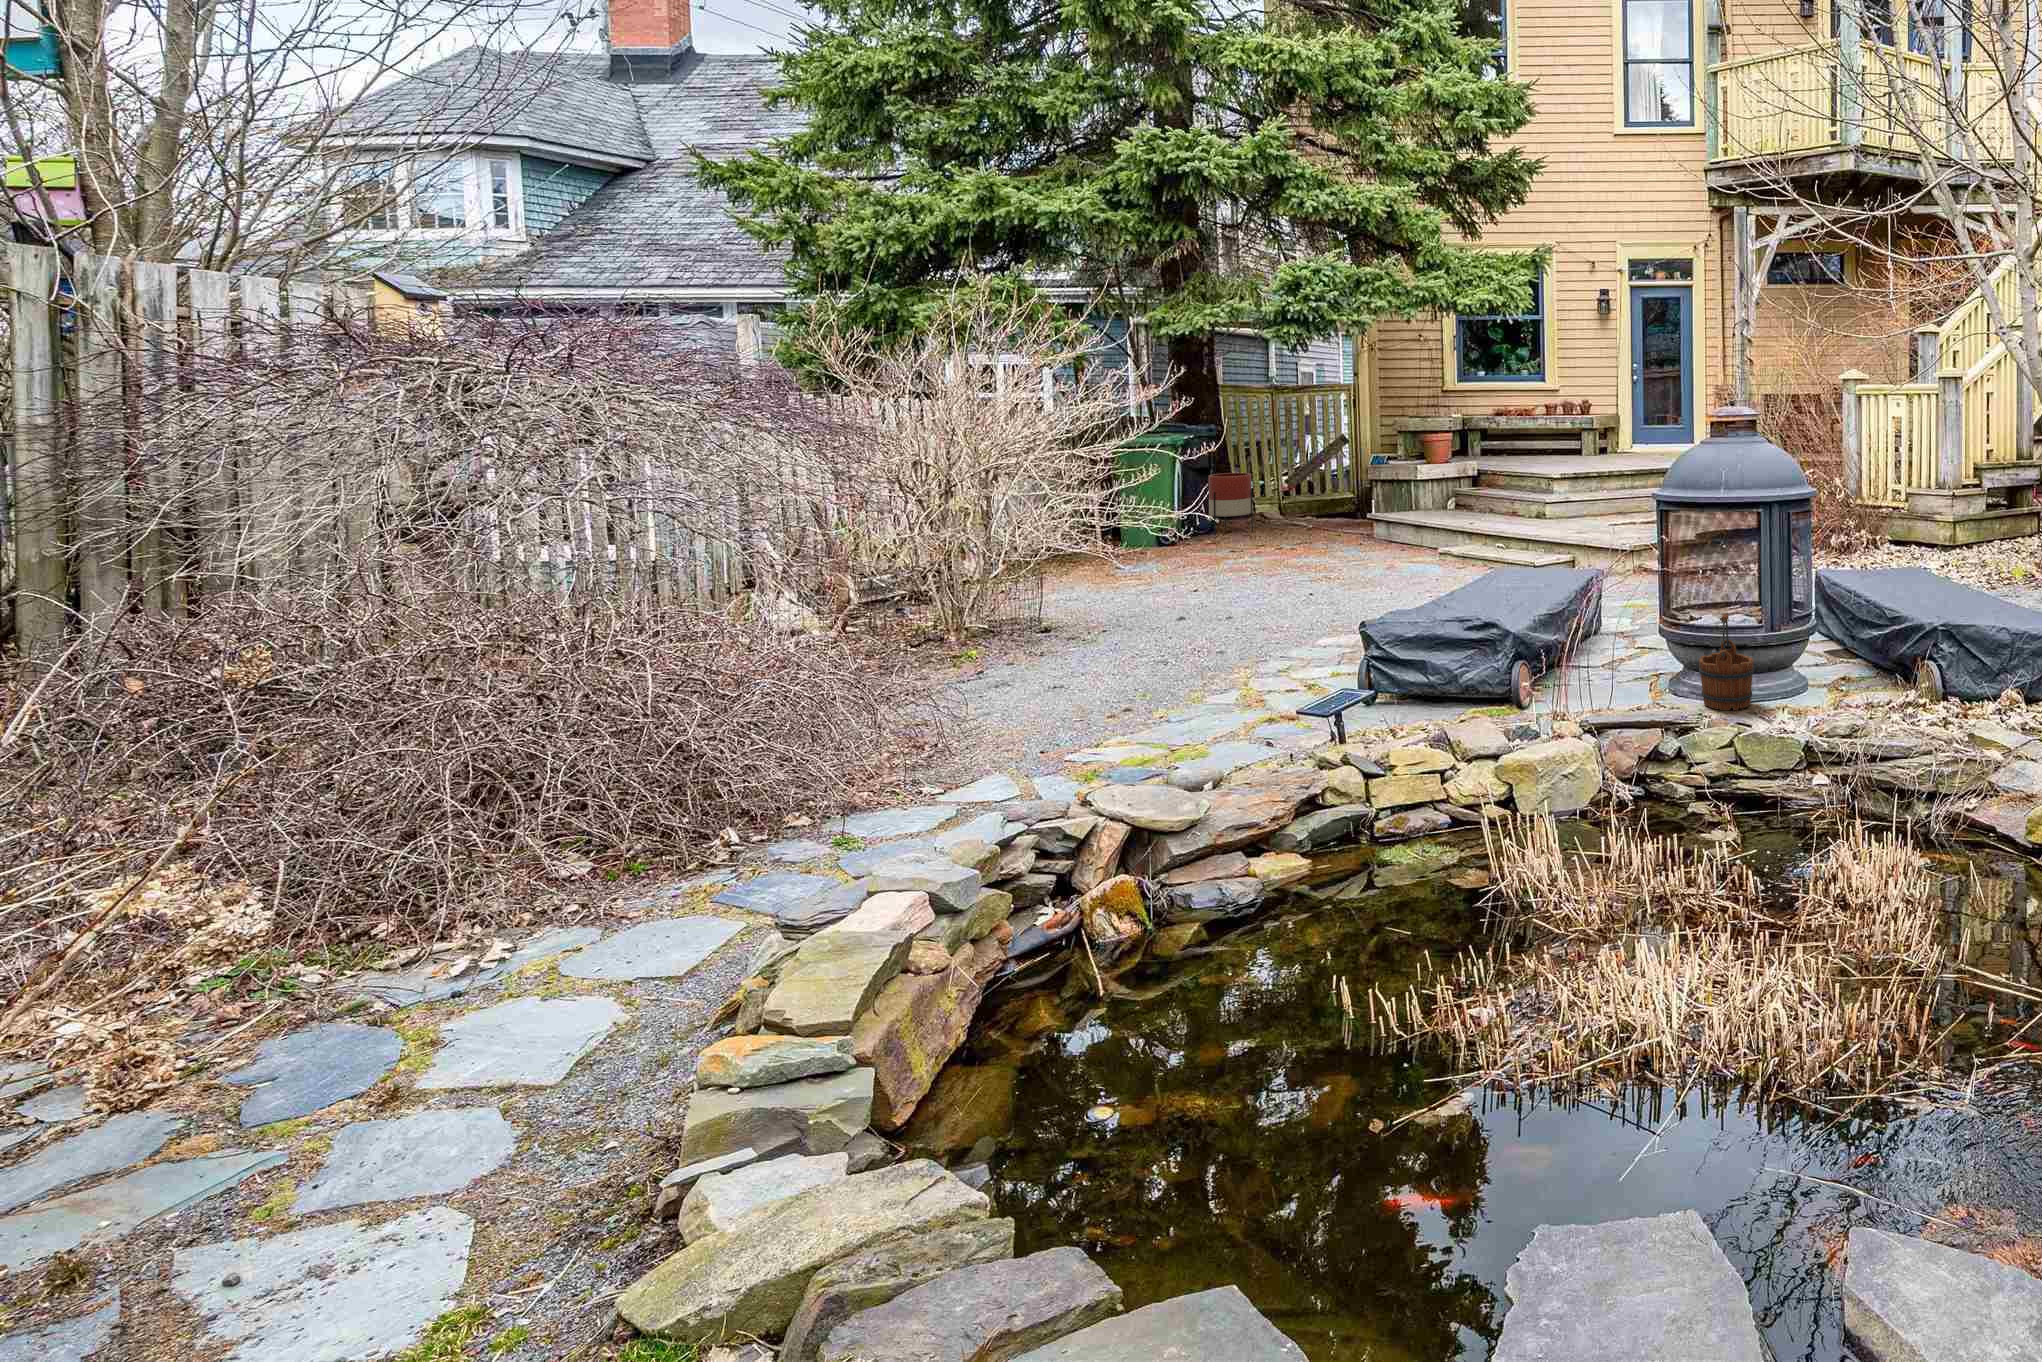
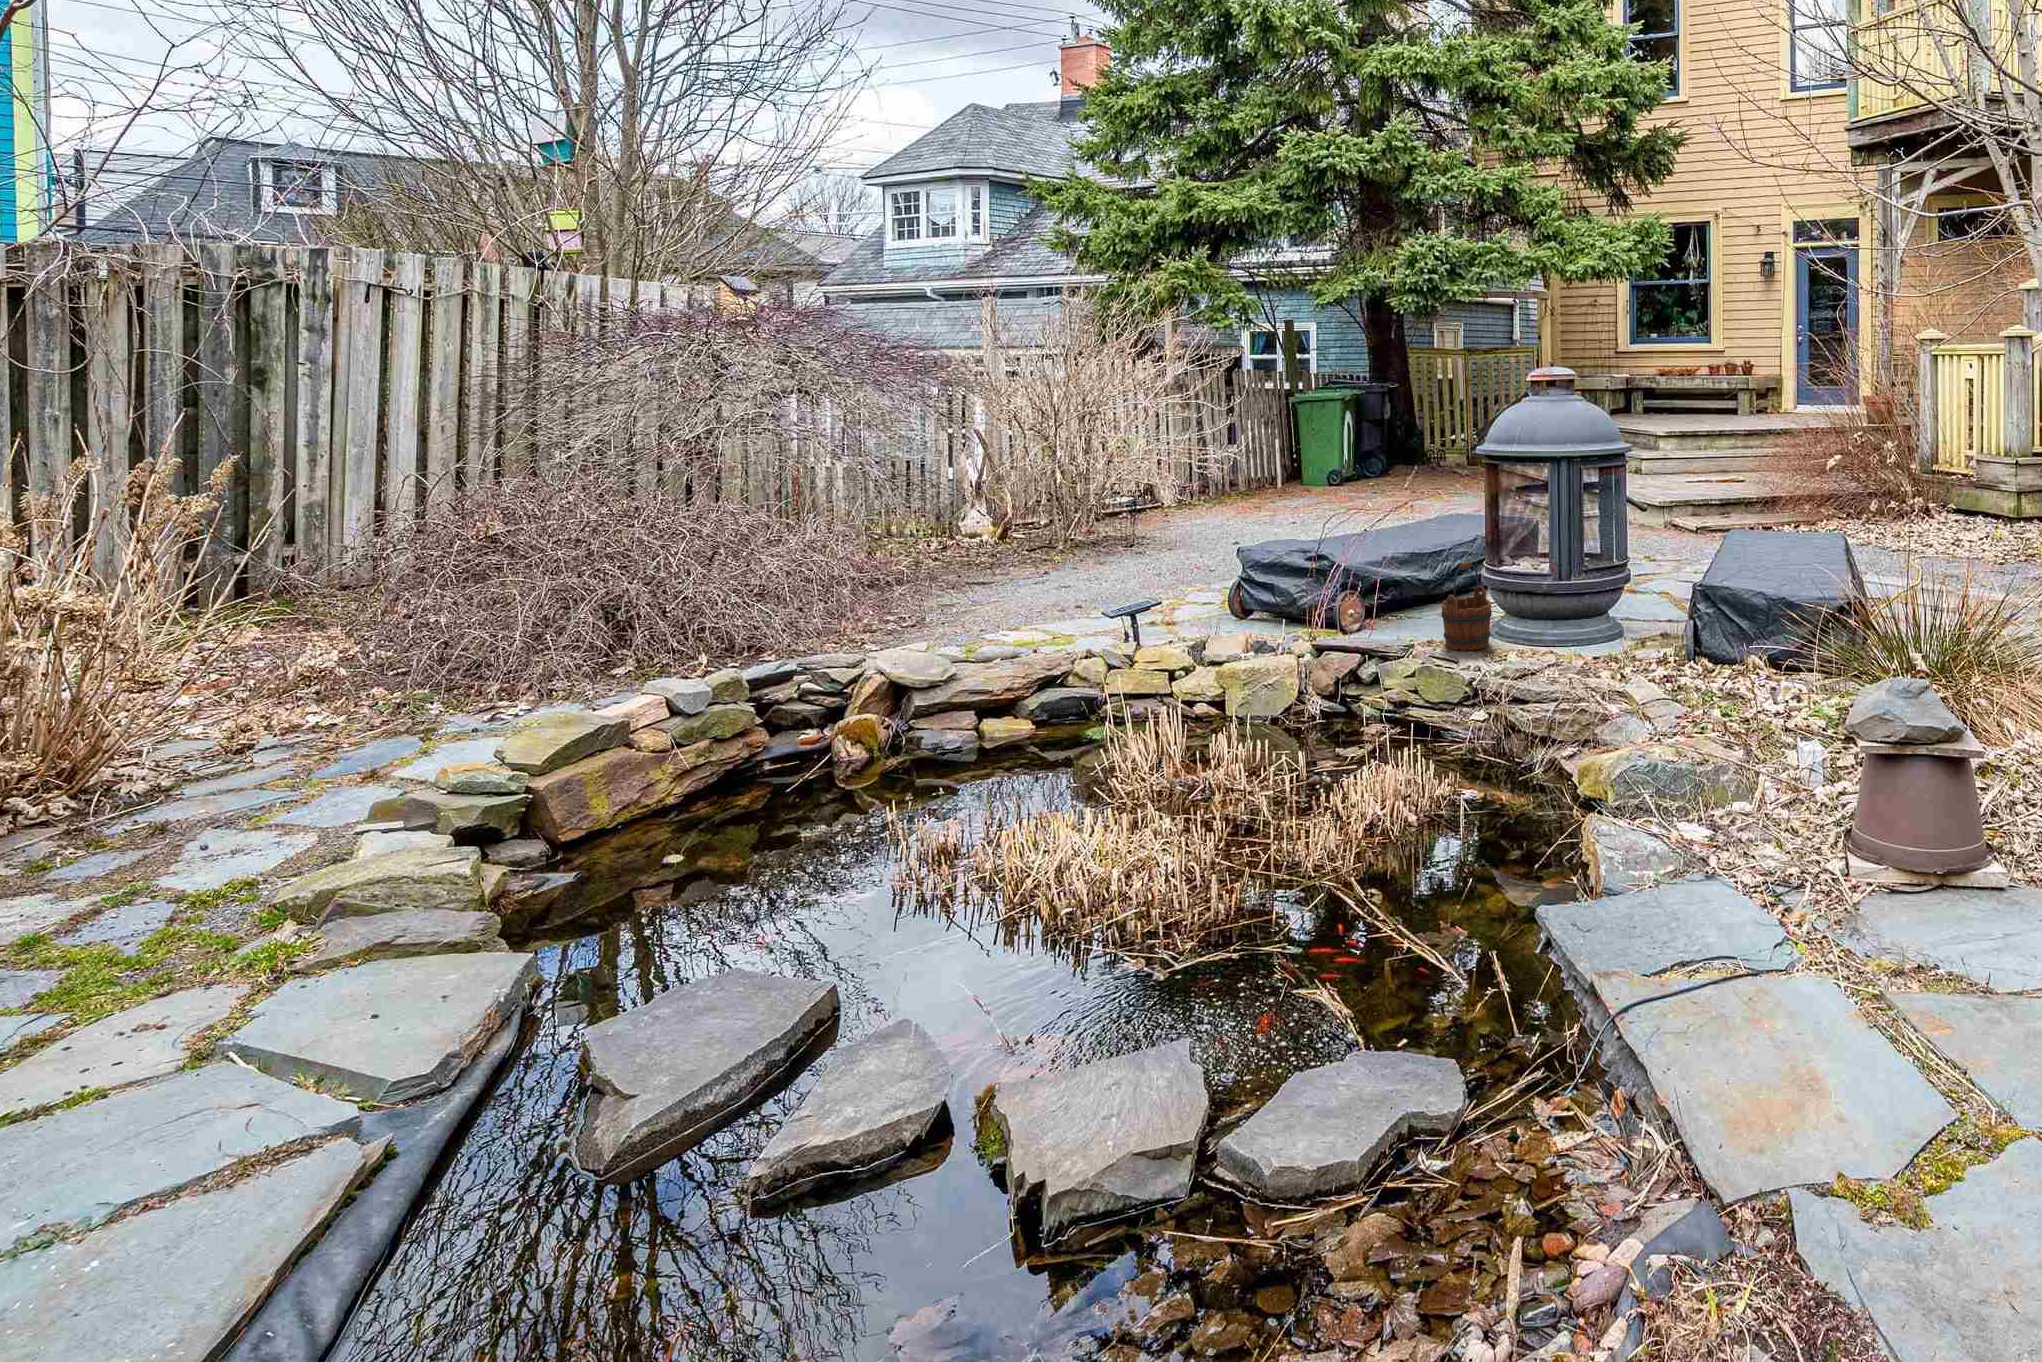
planter: present [1209,473,1253,534] -> none [1397,410,1431,458]

